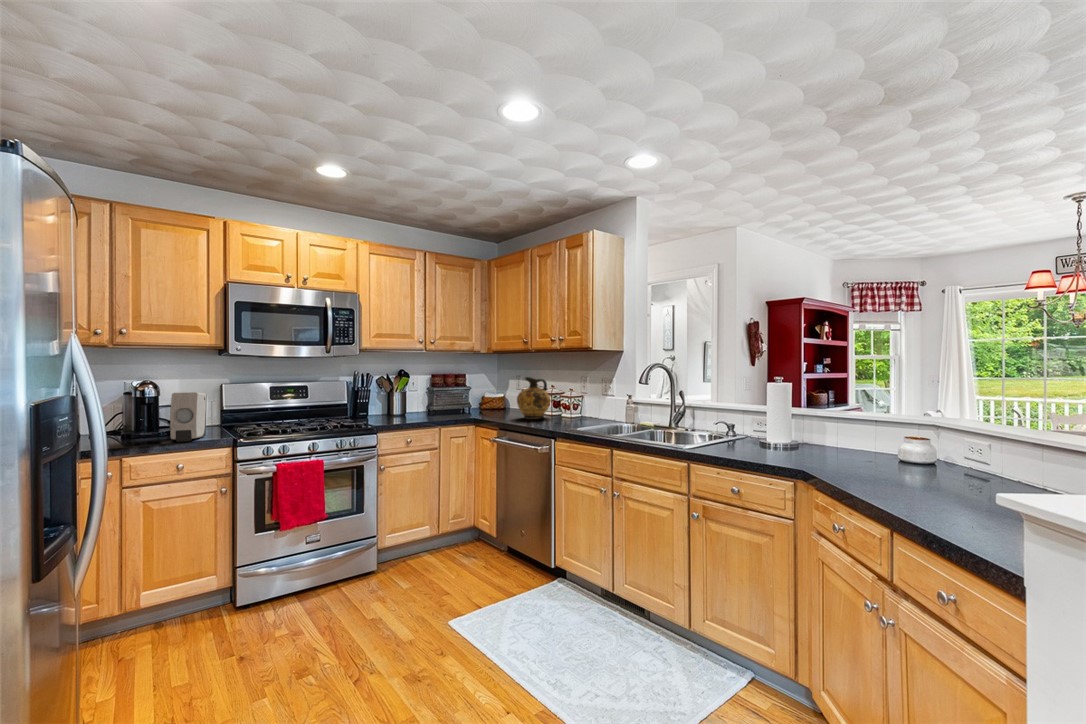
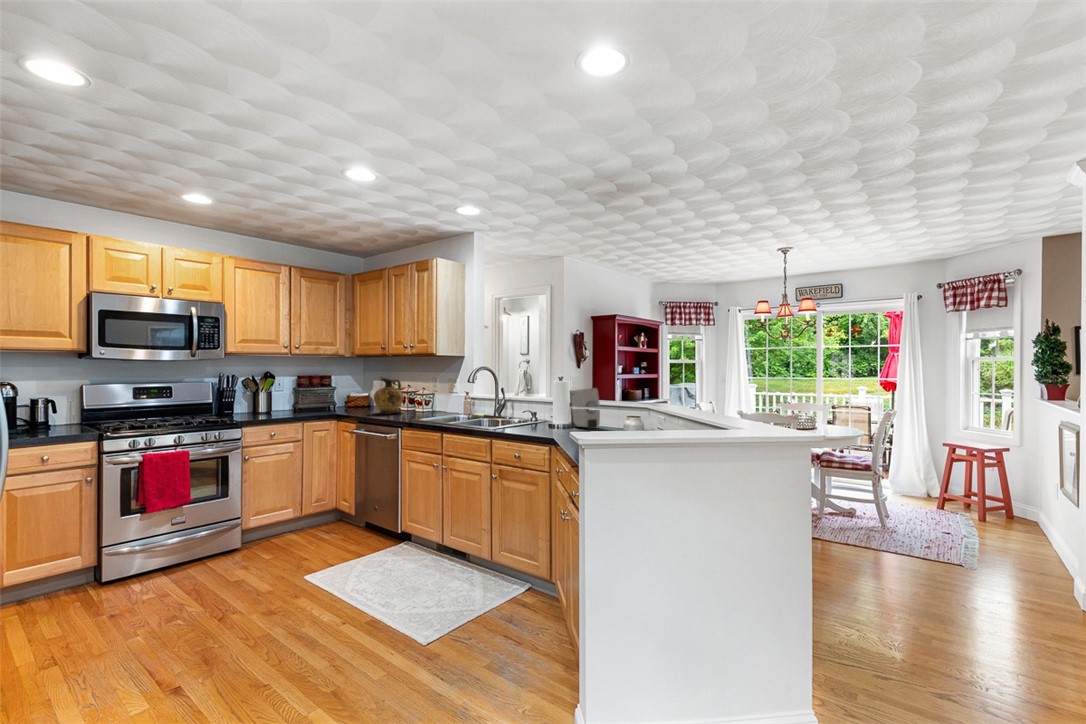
soap dispenser: present [170,392,207,442] -> present [570,388,600,429]

